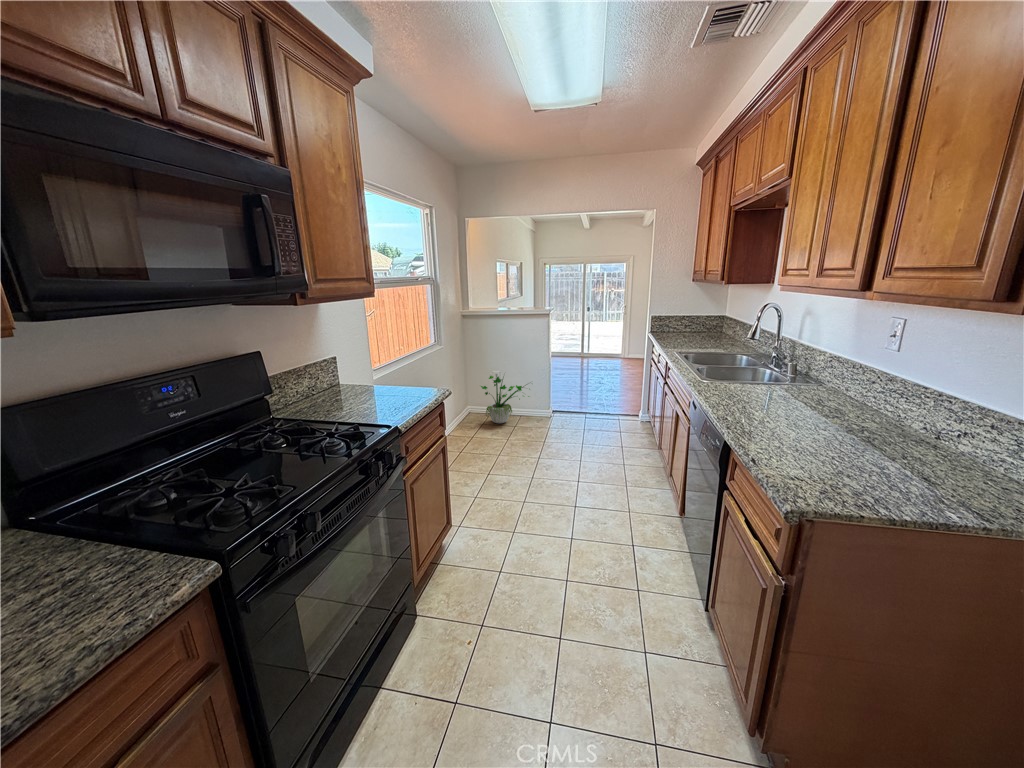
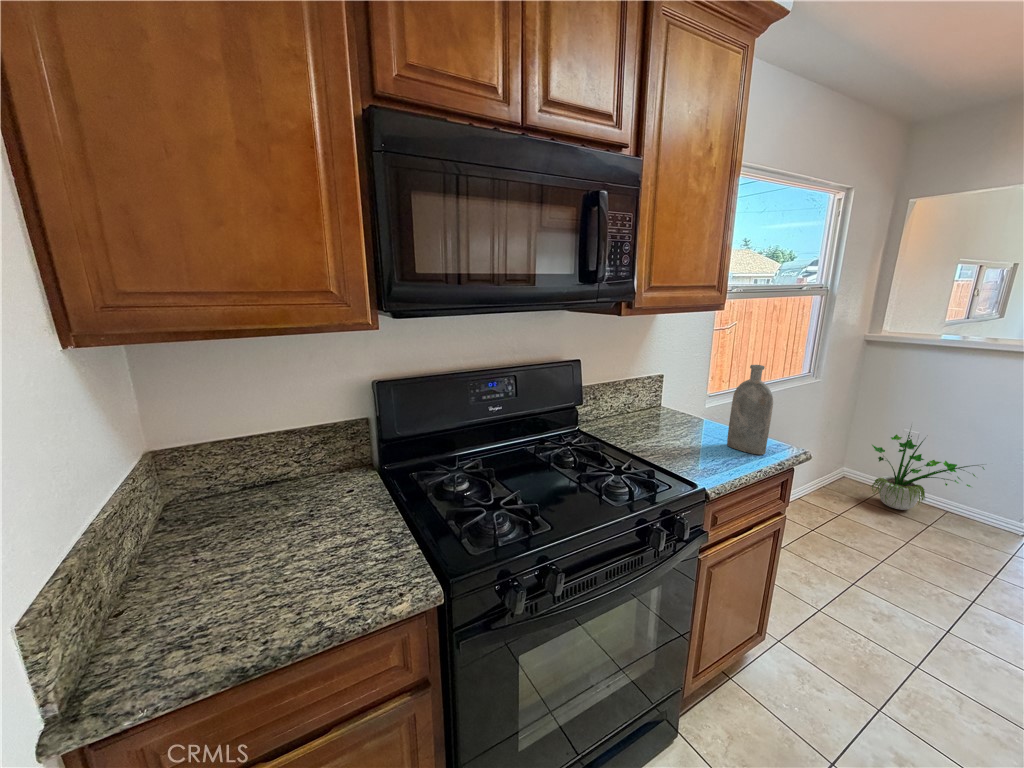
bottle: none [397,333,426,398] -> present [727,365,773,455]

